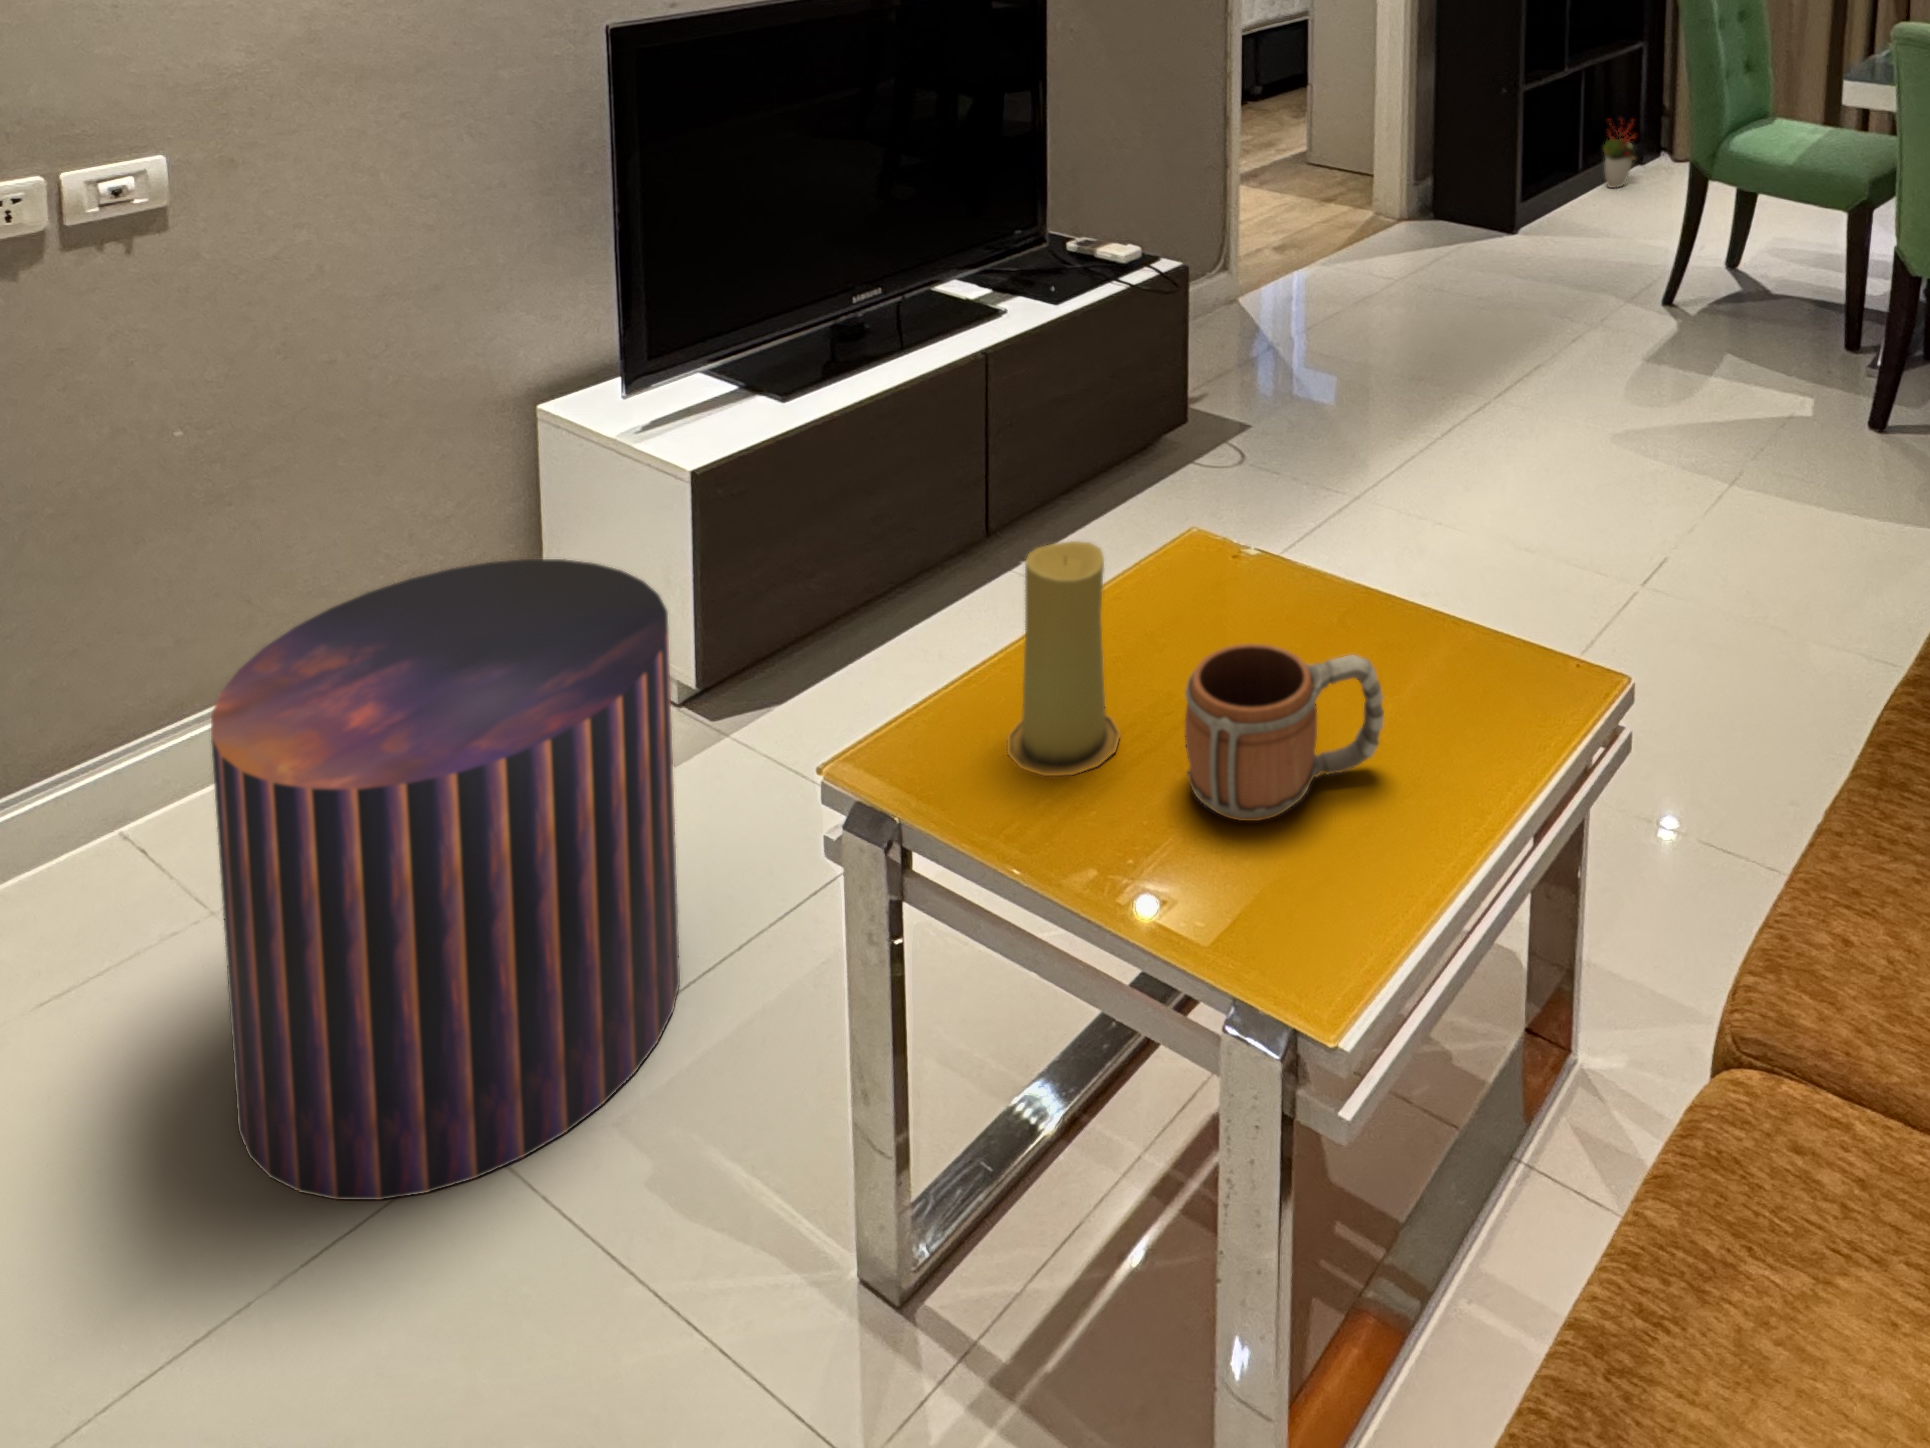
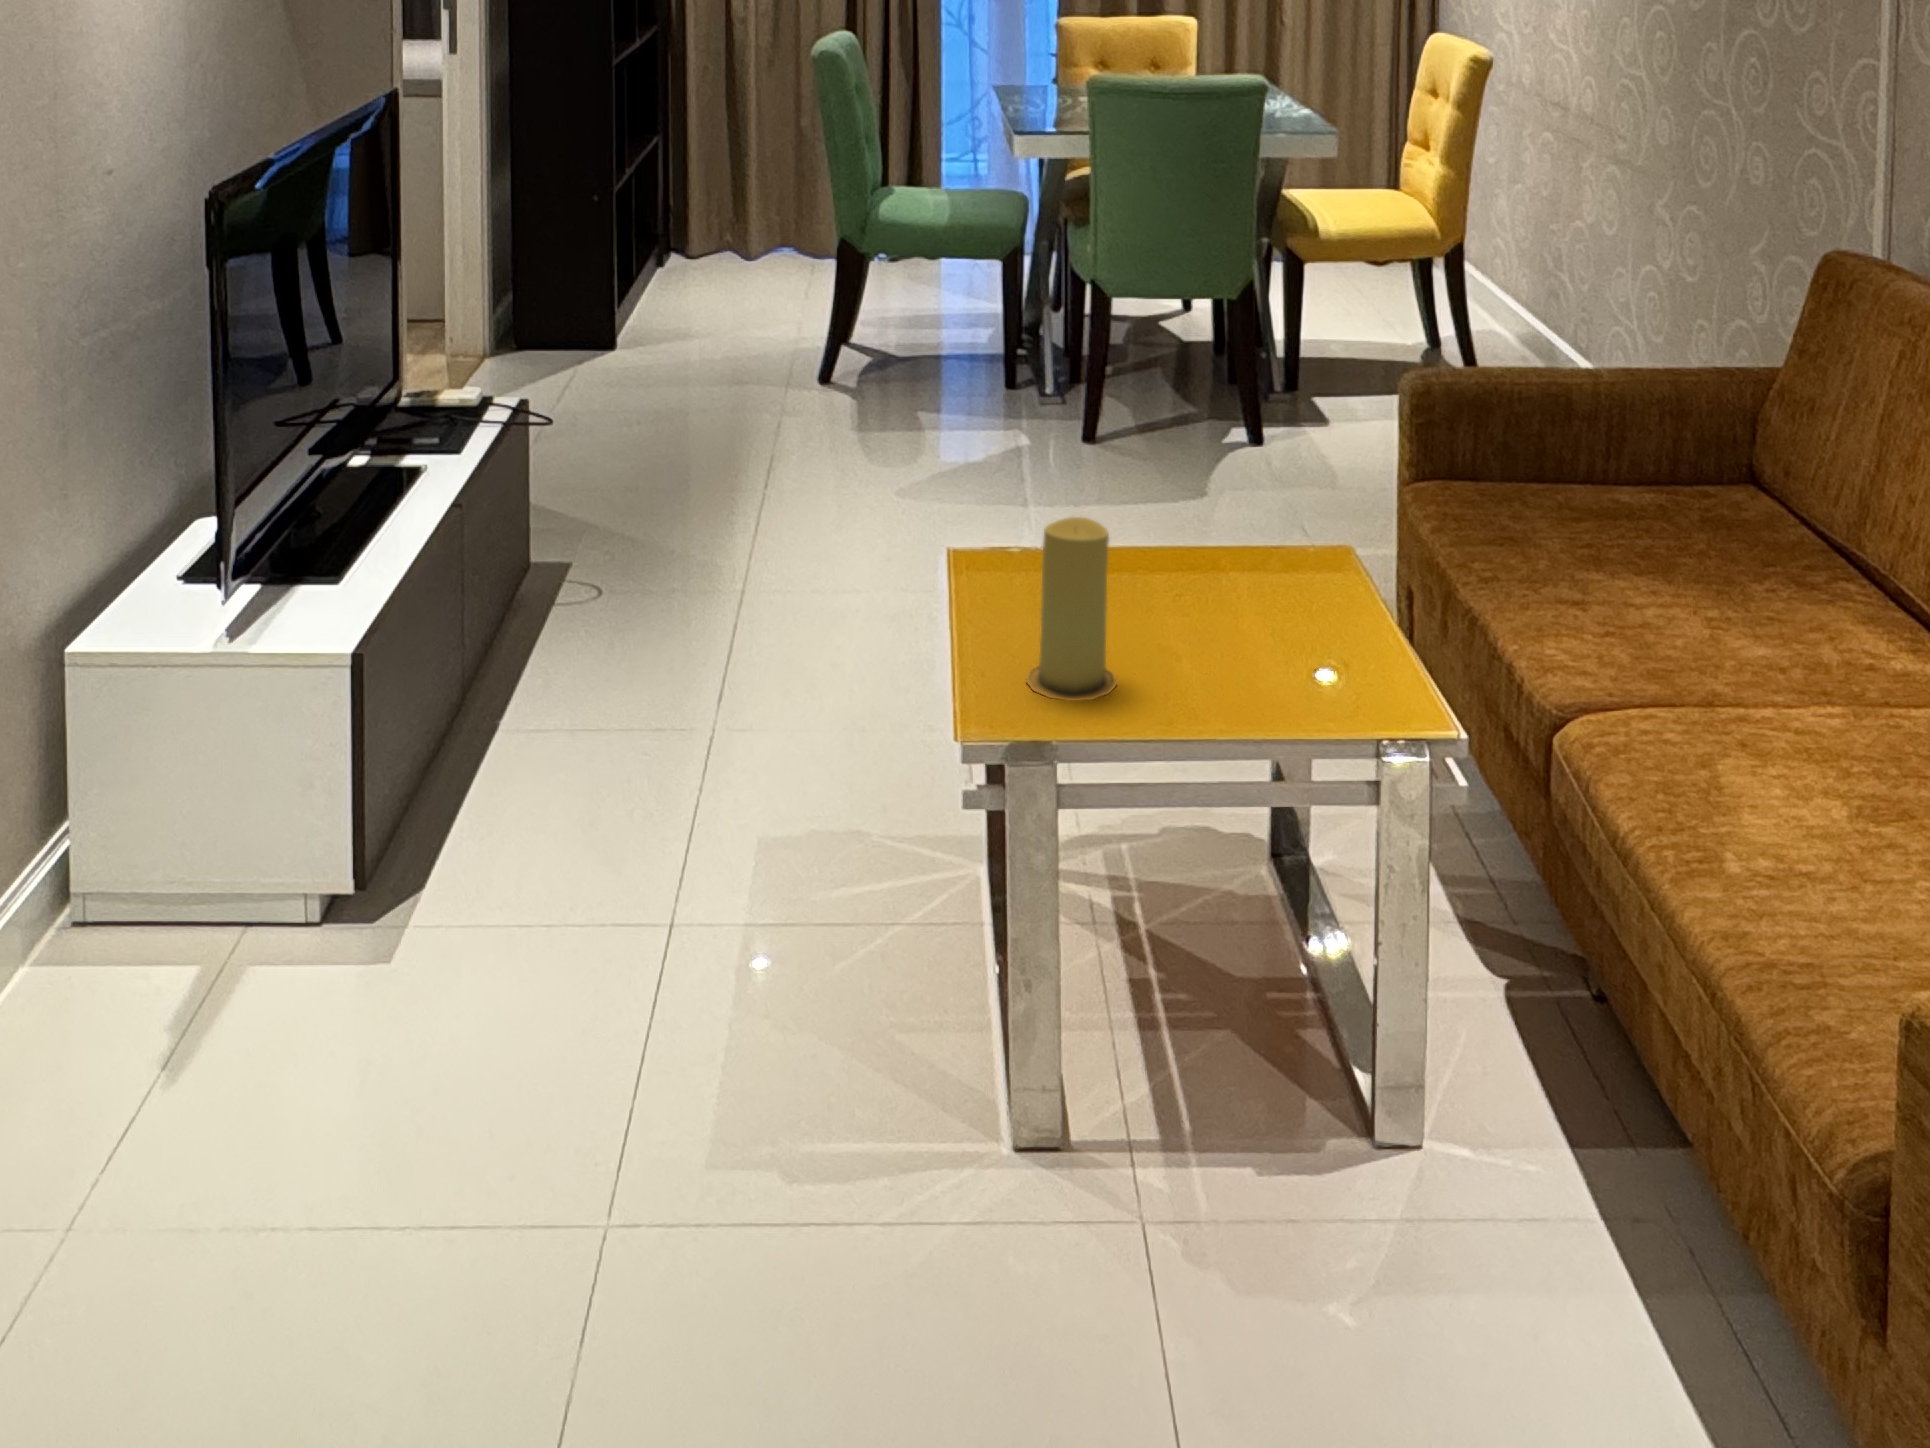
decorative plant: present [1603,123,1635,188] -> none [655,215,690,292]
pouf: present [211,559,680,1200] -> none [276,707,686,1324]
mug: present [1185,644,1384,821] -> none [1174,551,1284,683]

